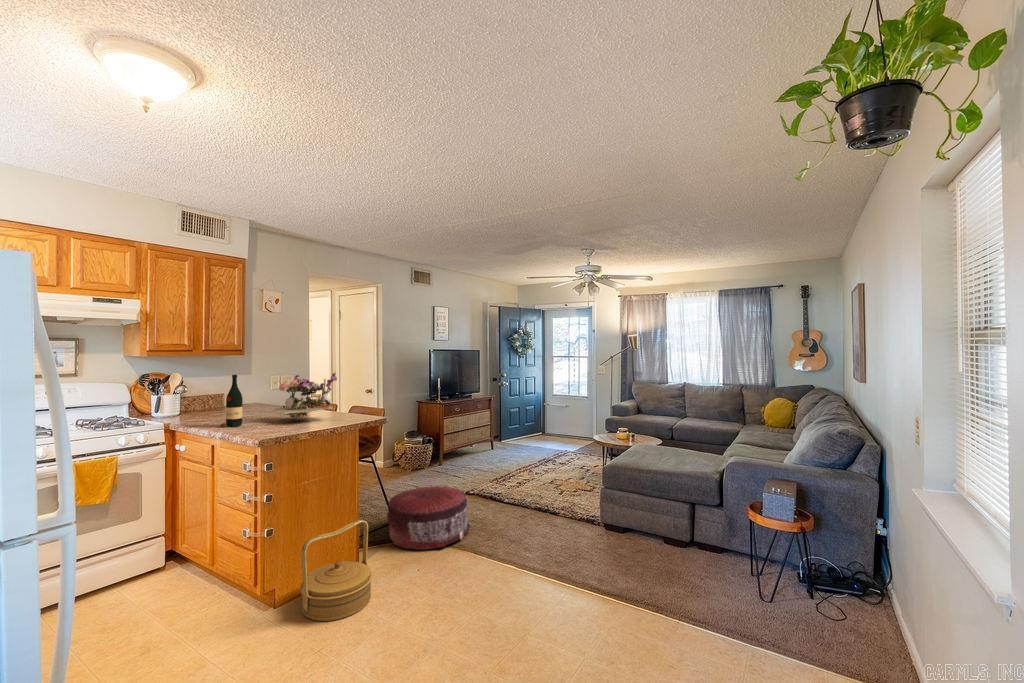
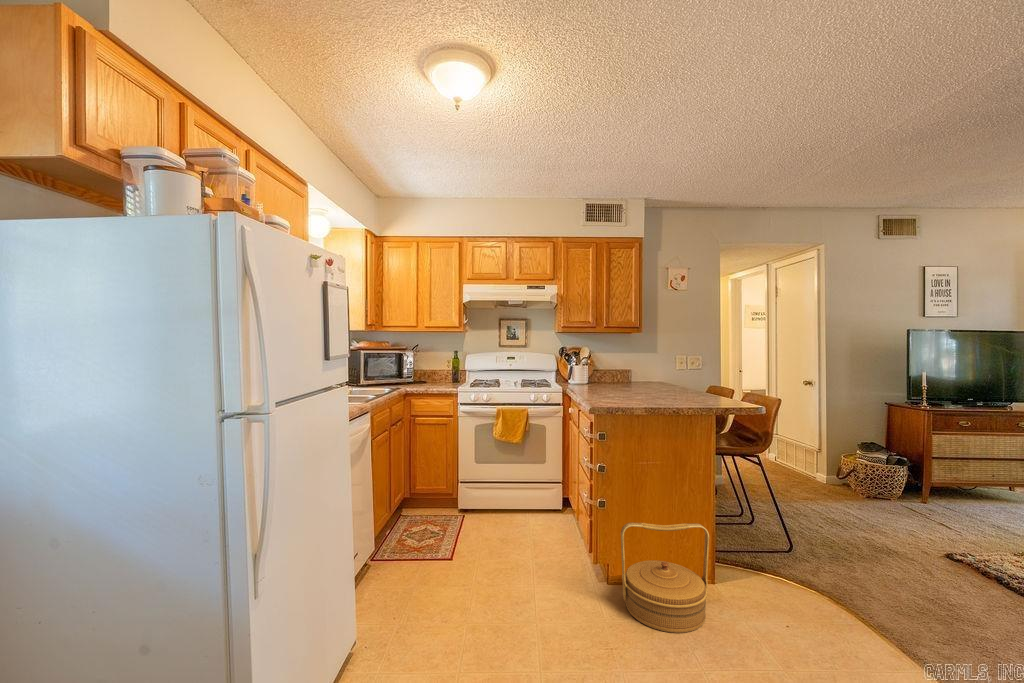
flower arrangement: present [273,372,337,419] -> none [631,345,697,396]
wine bottle: present [221,375,243,427] -> none [585,344,604,394]
pouf: present [387,486,470,550] -> none [768,514,919,620]

